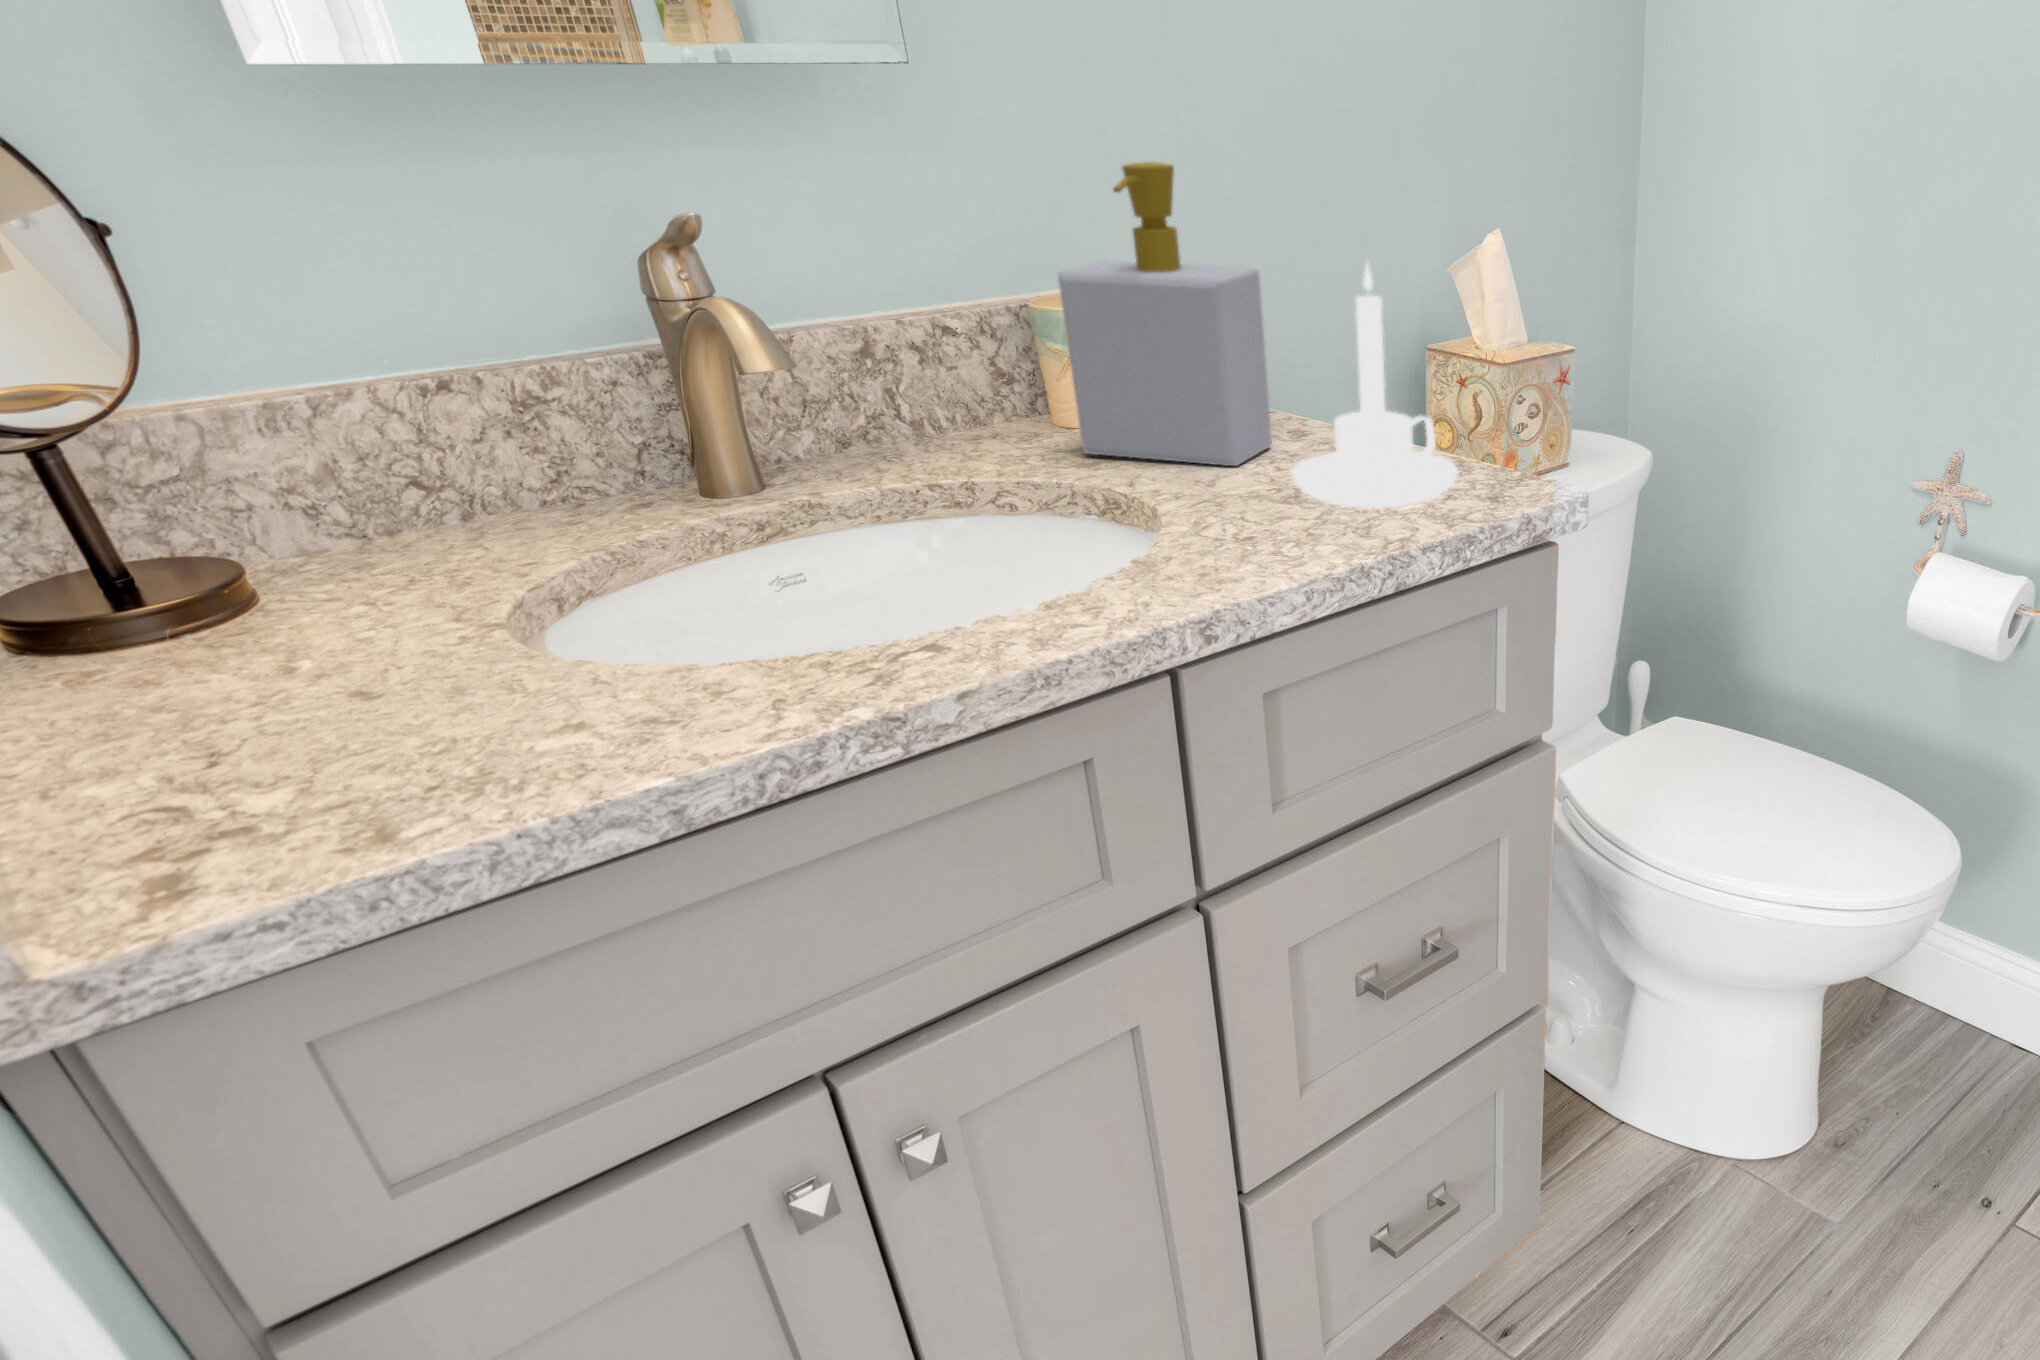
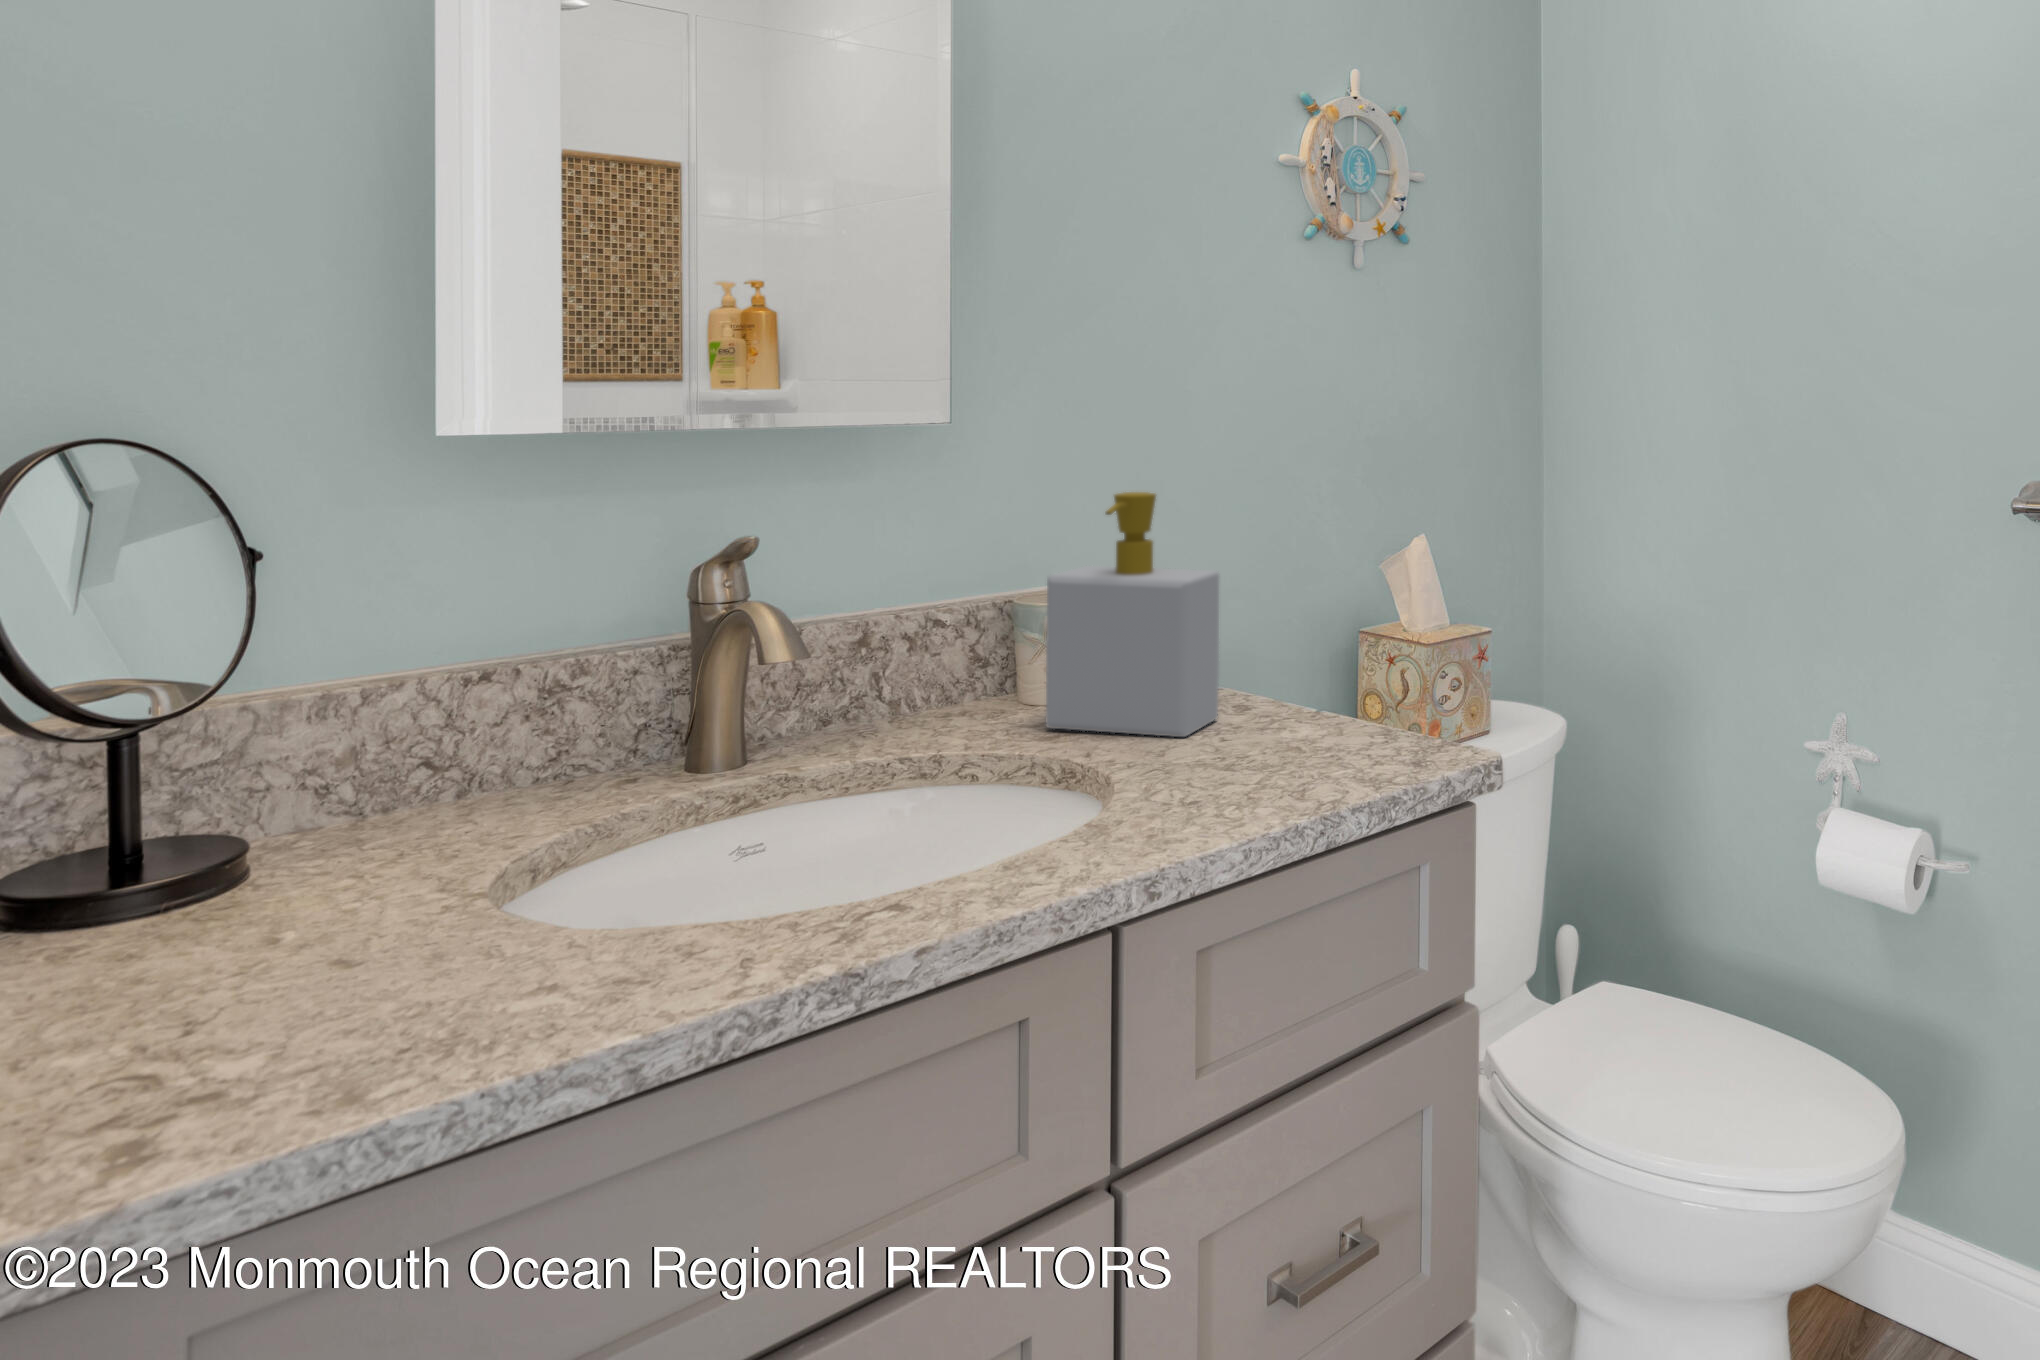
candle holder: present [1291,264,1458,508] -> none [1236,565,1386,773]

